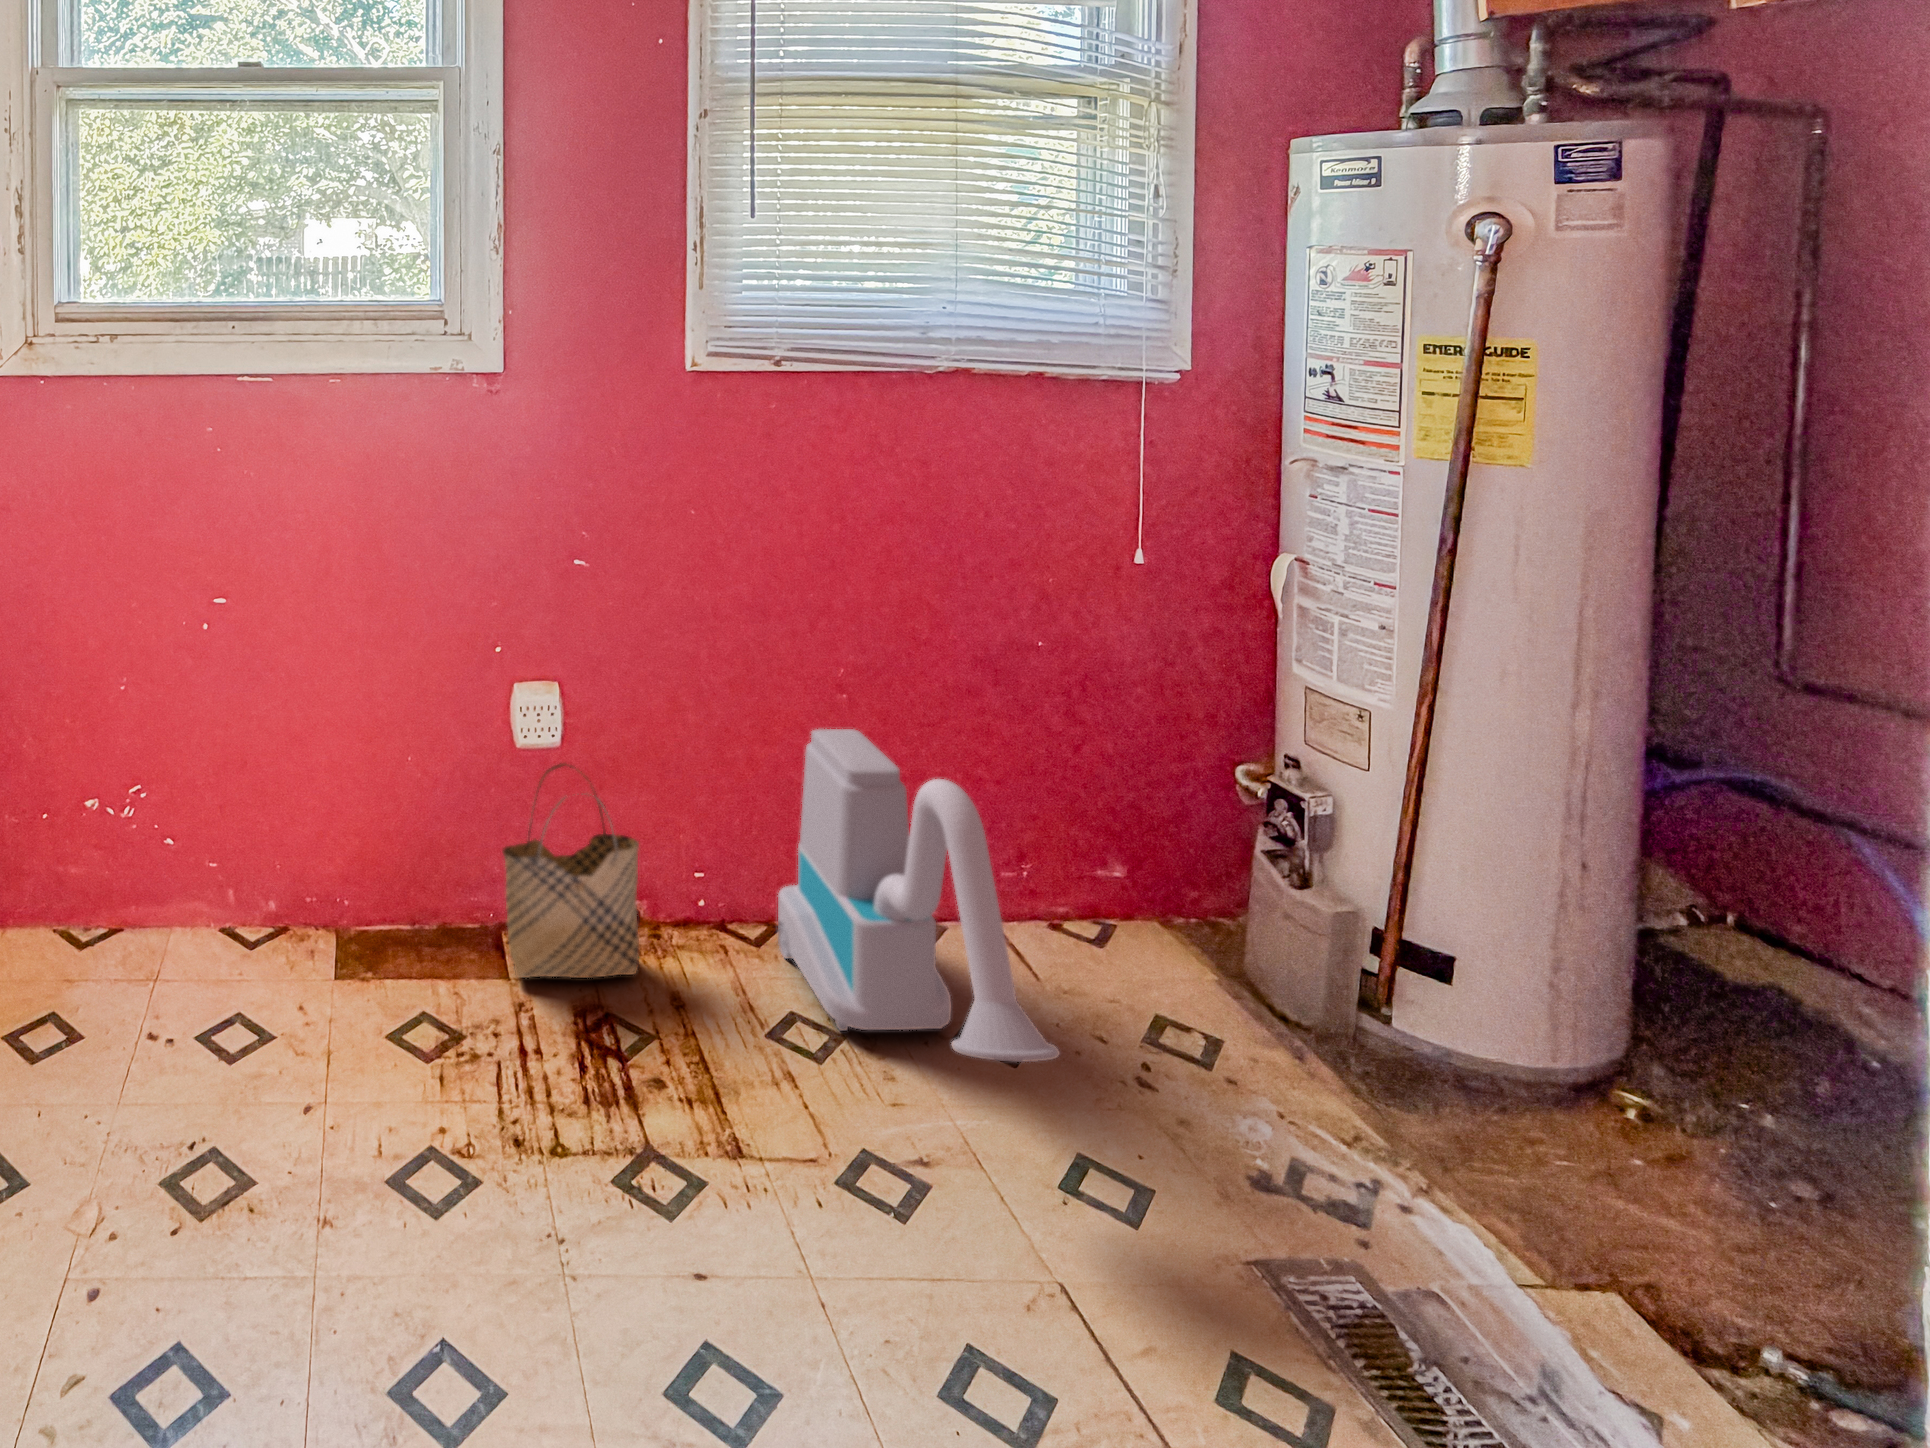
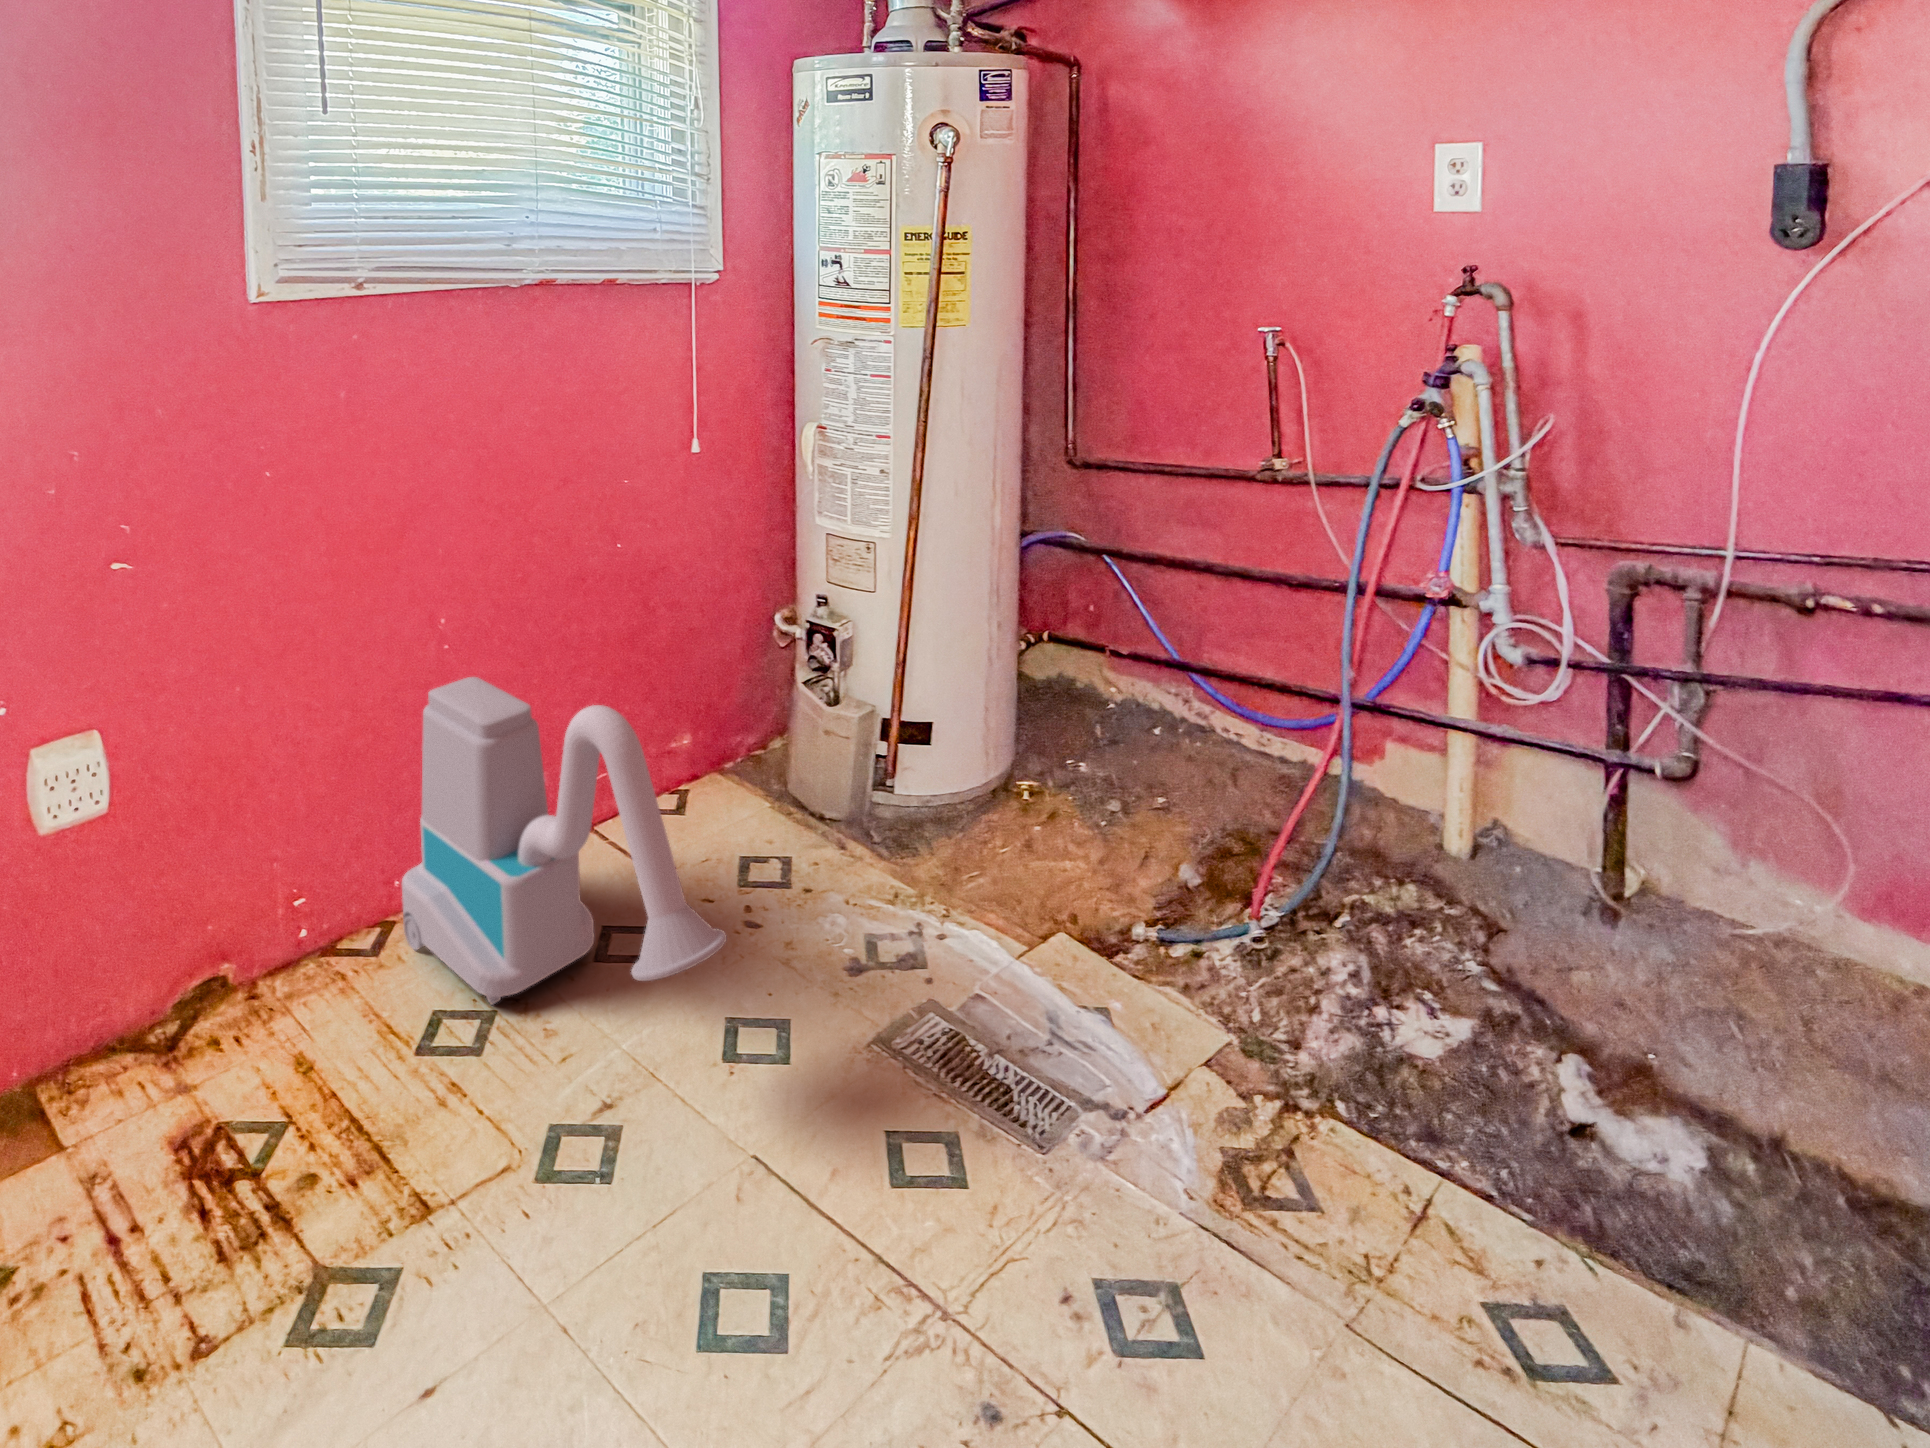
woven basket: present [503,763,639,978] -> none [36,833,248,1148]

